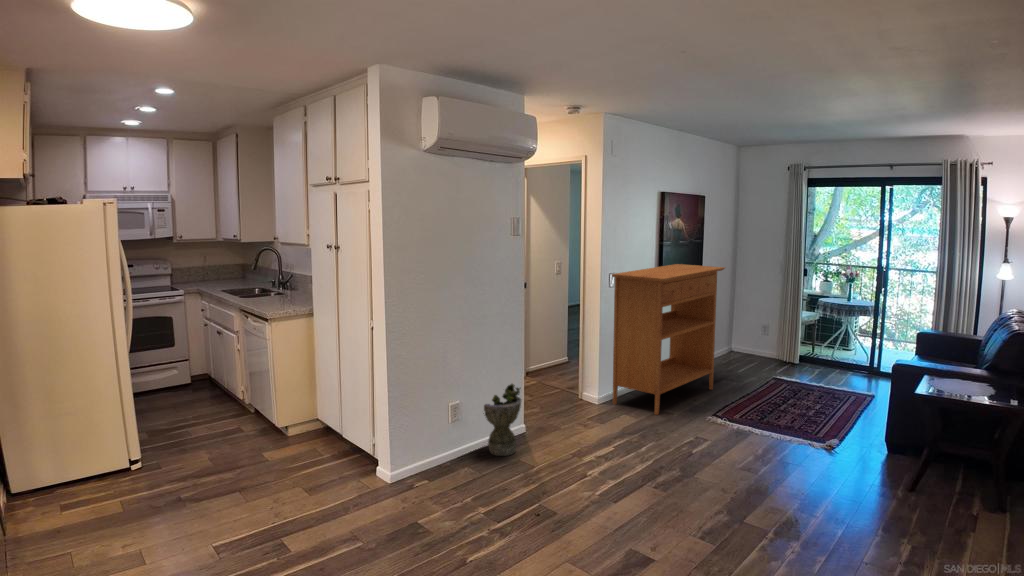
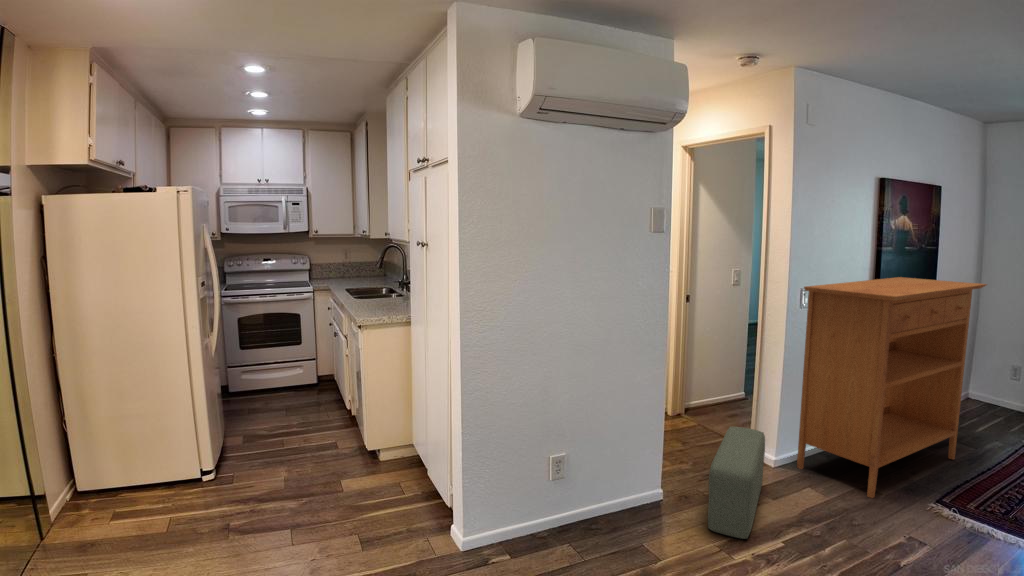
pouf: none [554,376,589,443] -> present [708,427,765,539]
planter: present [483,384,521,456] -> none [596,439,659,549]

